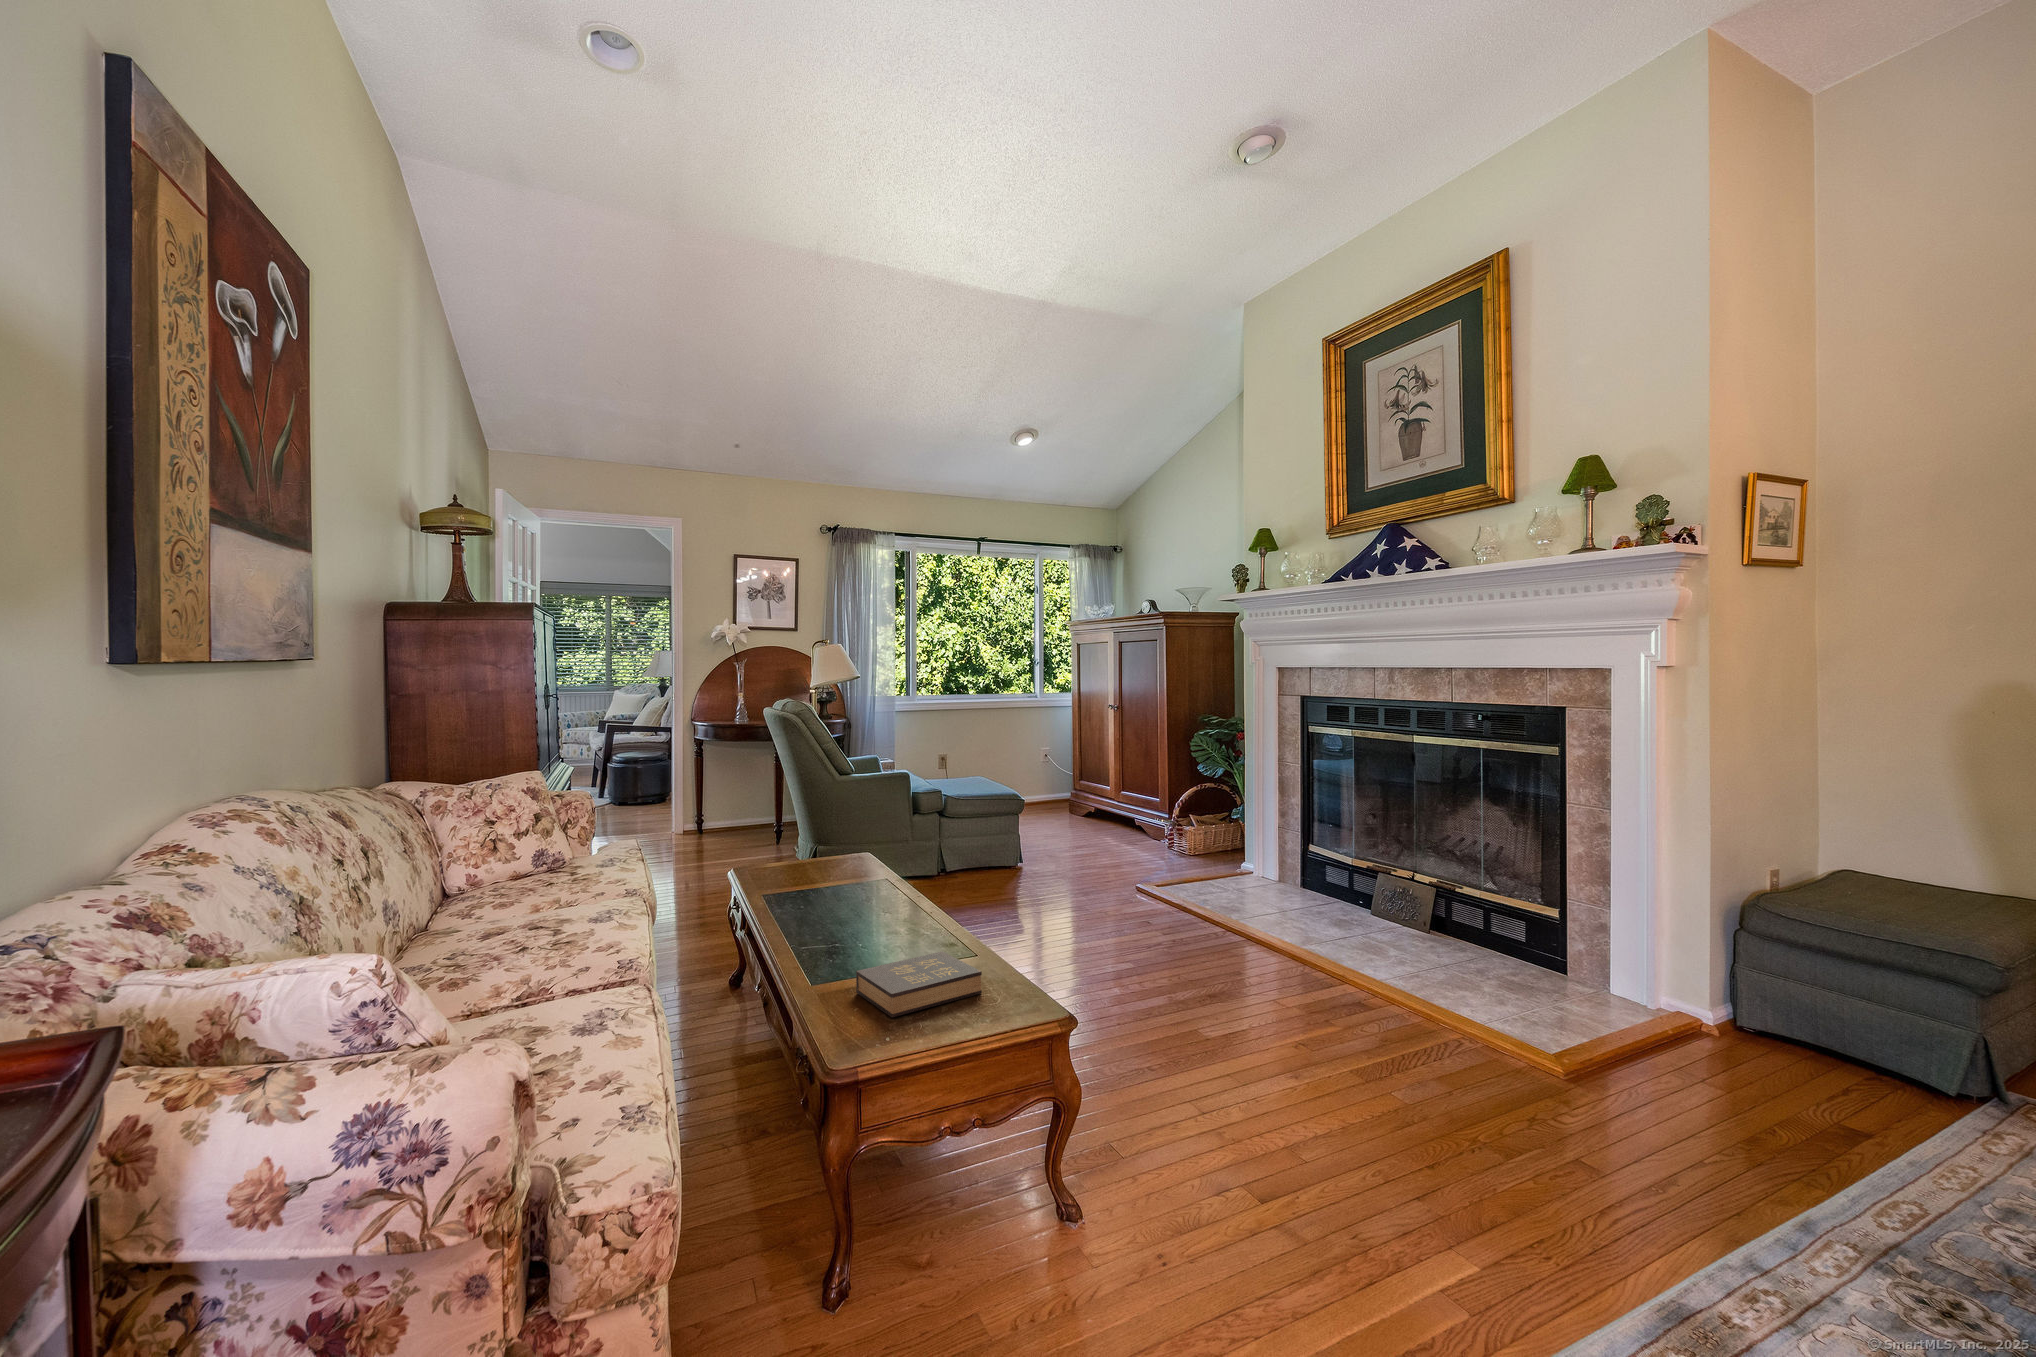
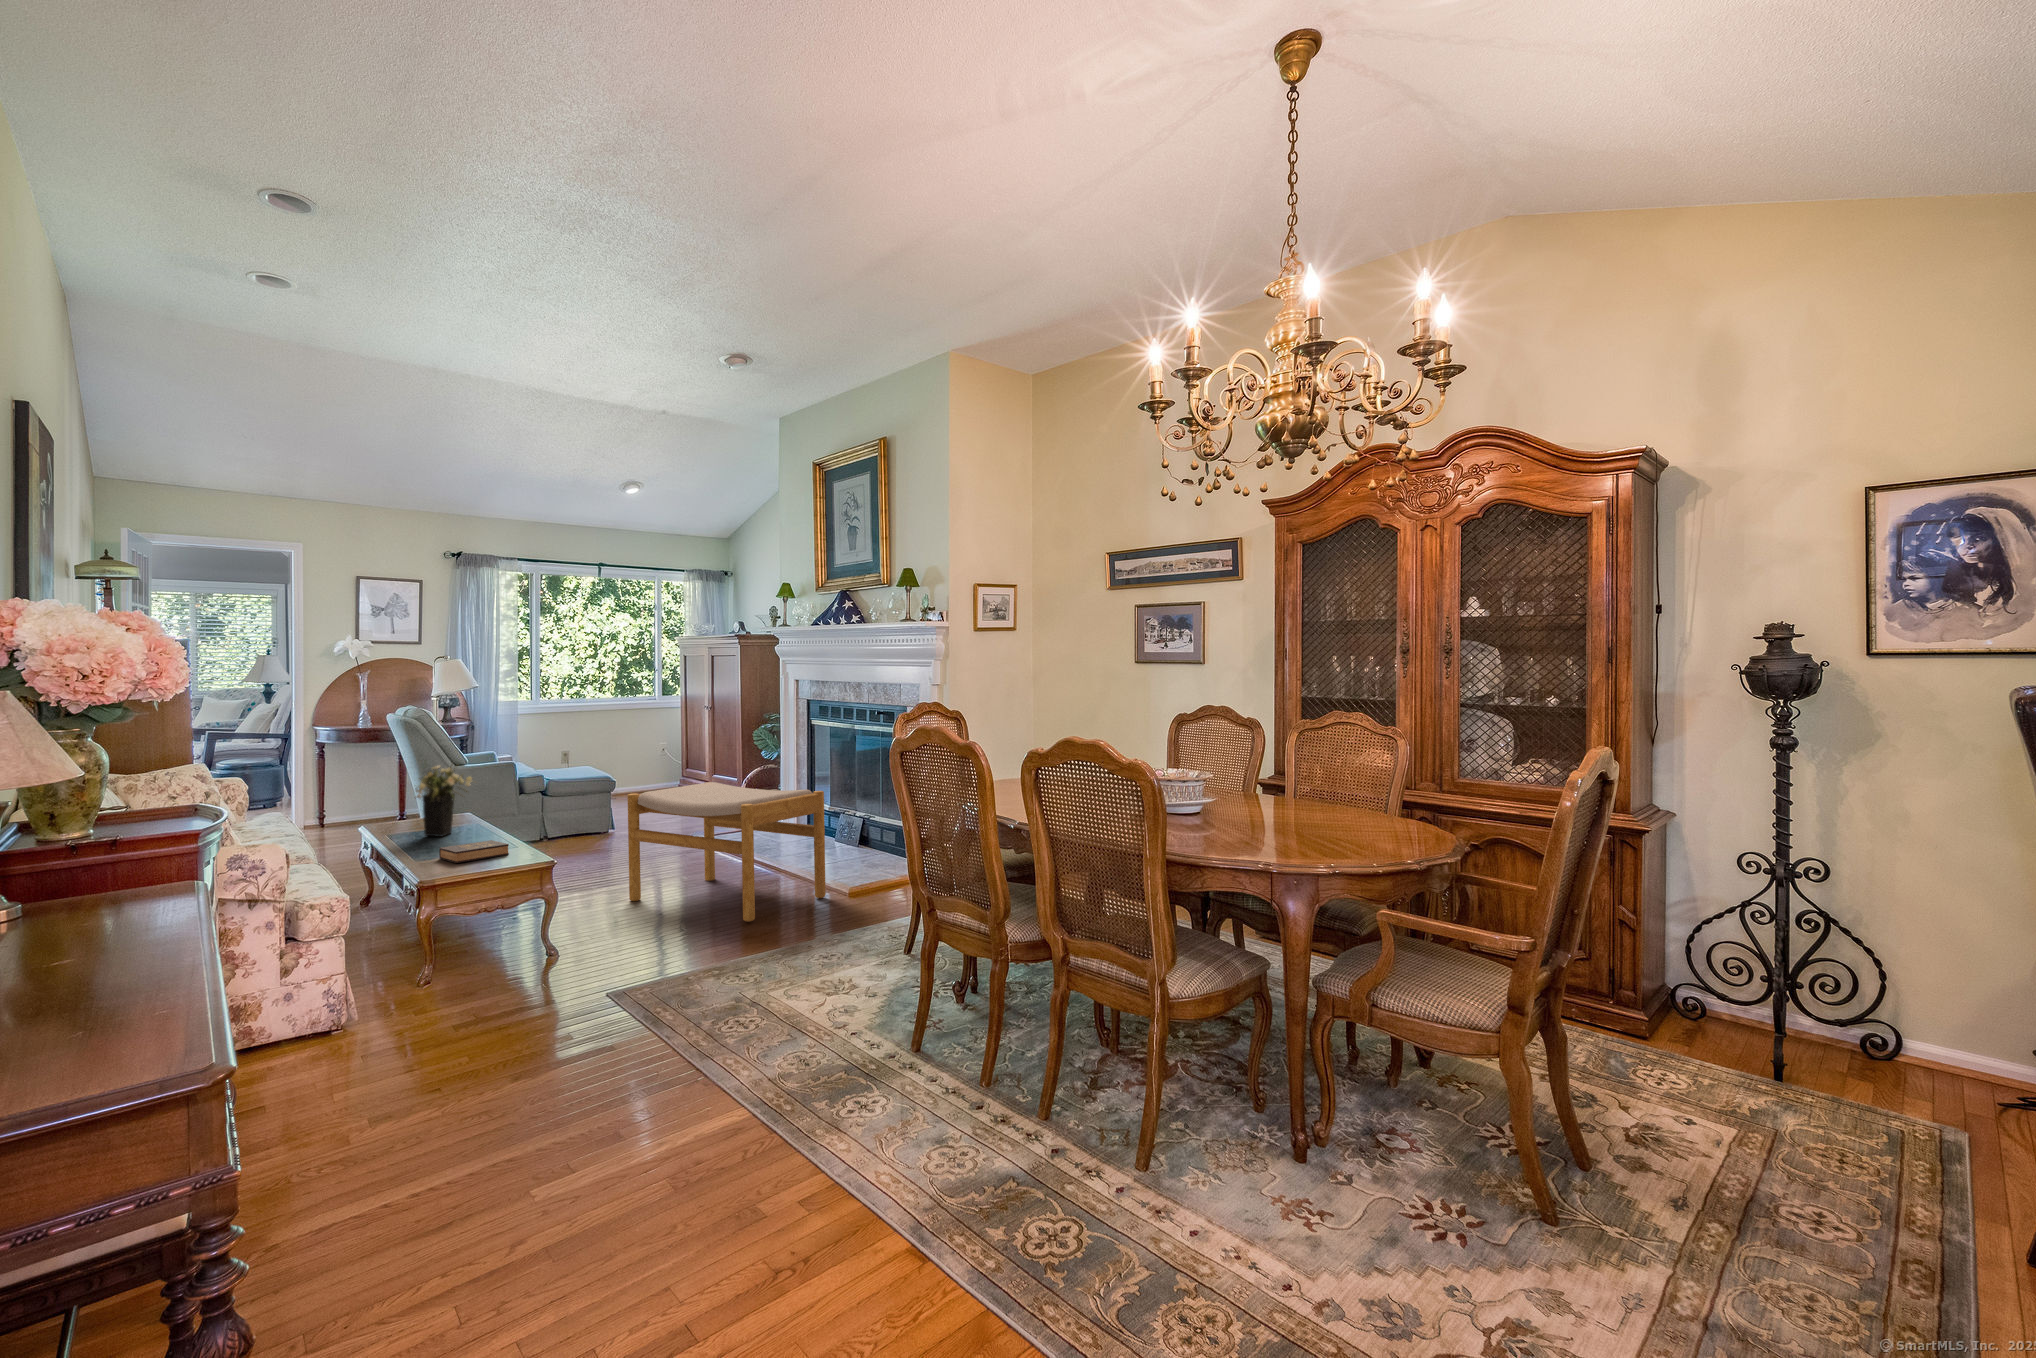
flower arrangement: none [800,787,903,918] -> present [416,766,472,837]
footstool: none [1130,828,1519,1160] -> present [627,782,826,922]

